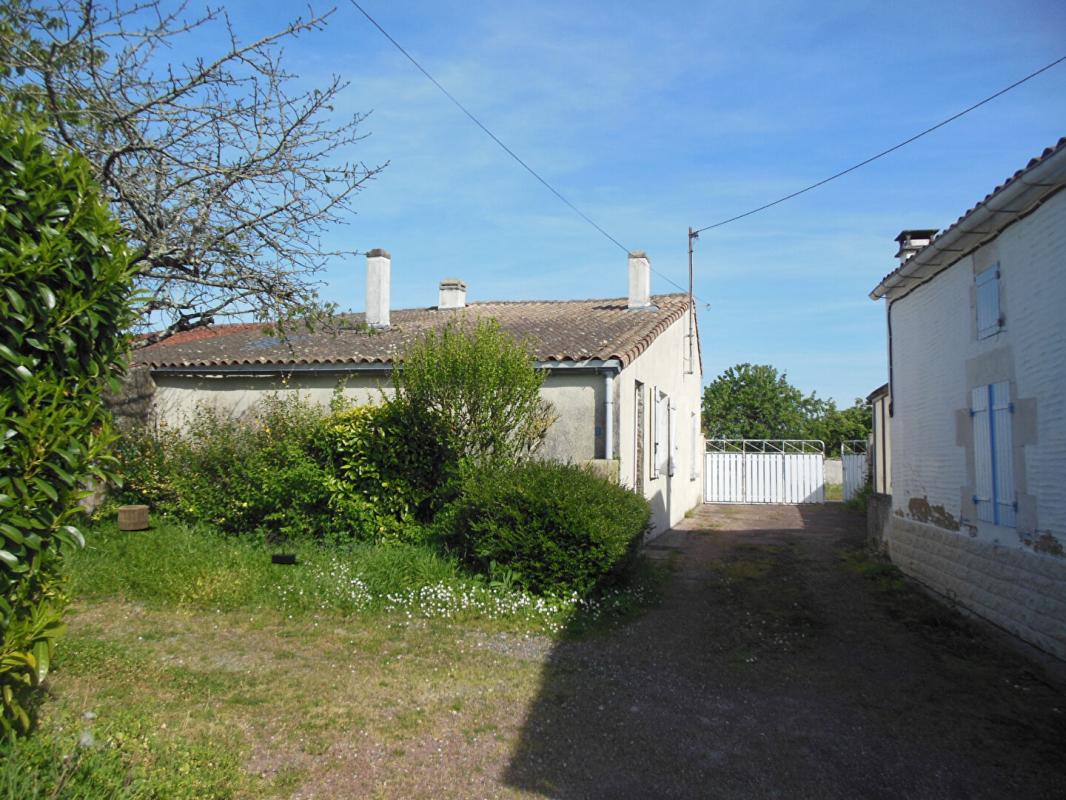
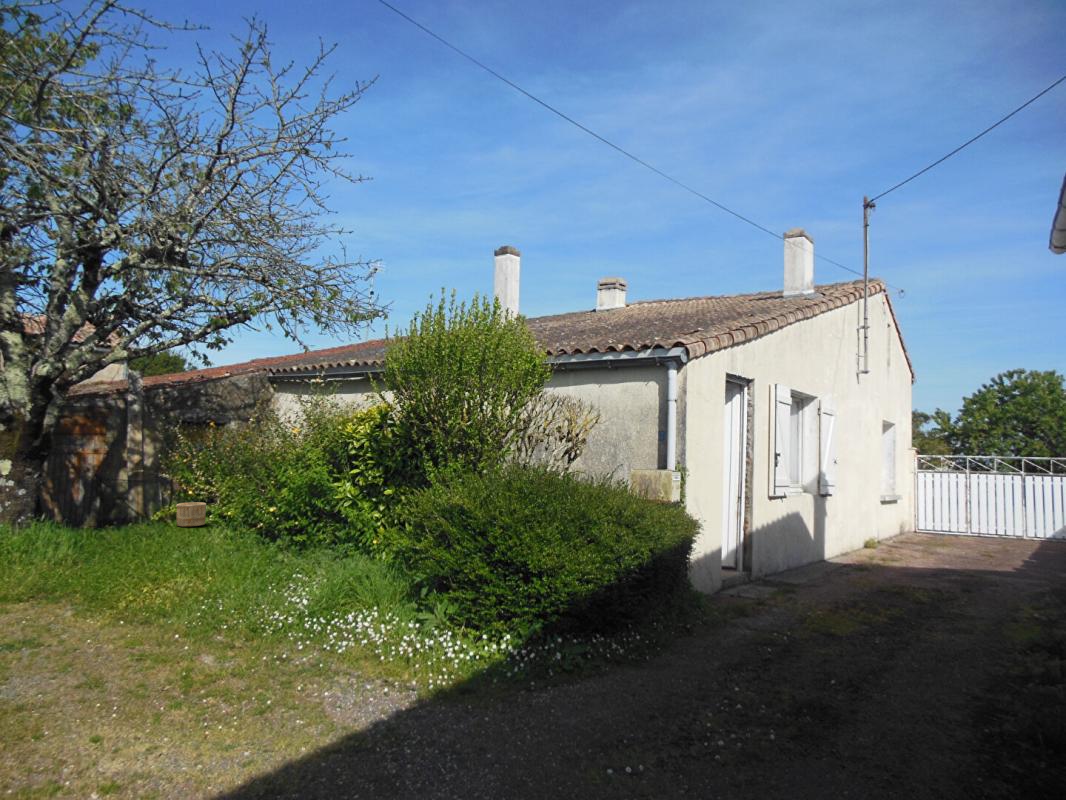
decorative plant: present [267,533,298,564] -> none [247,535,284,569]

